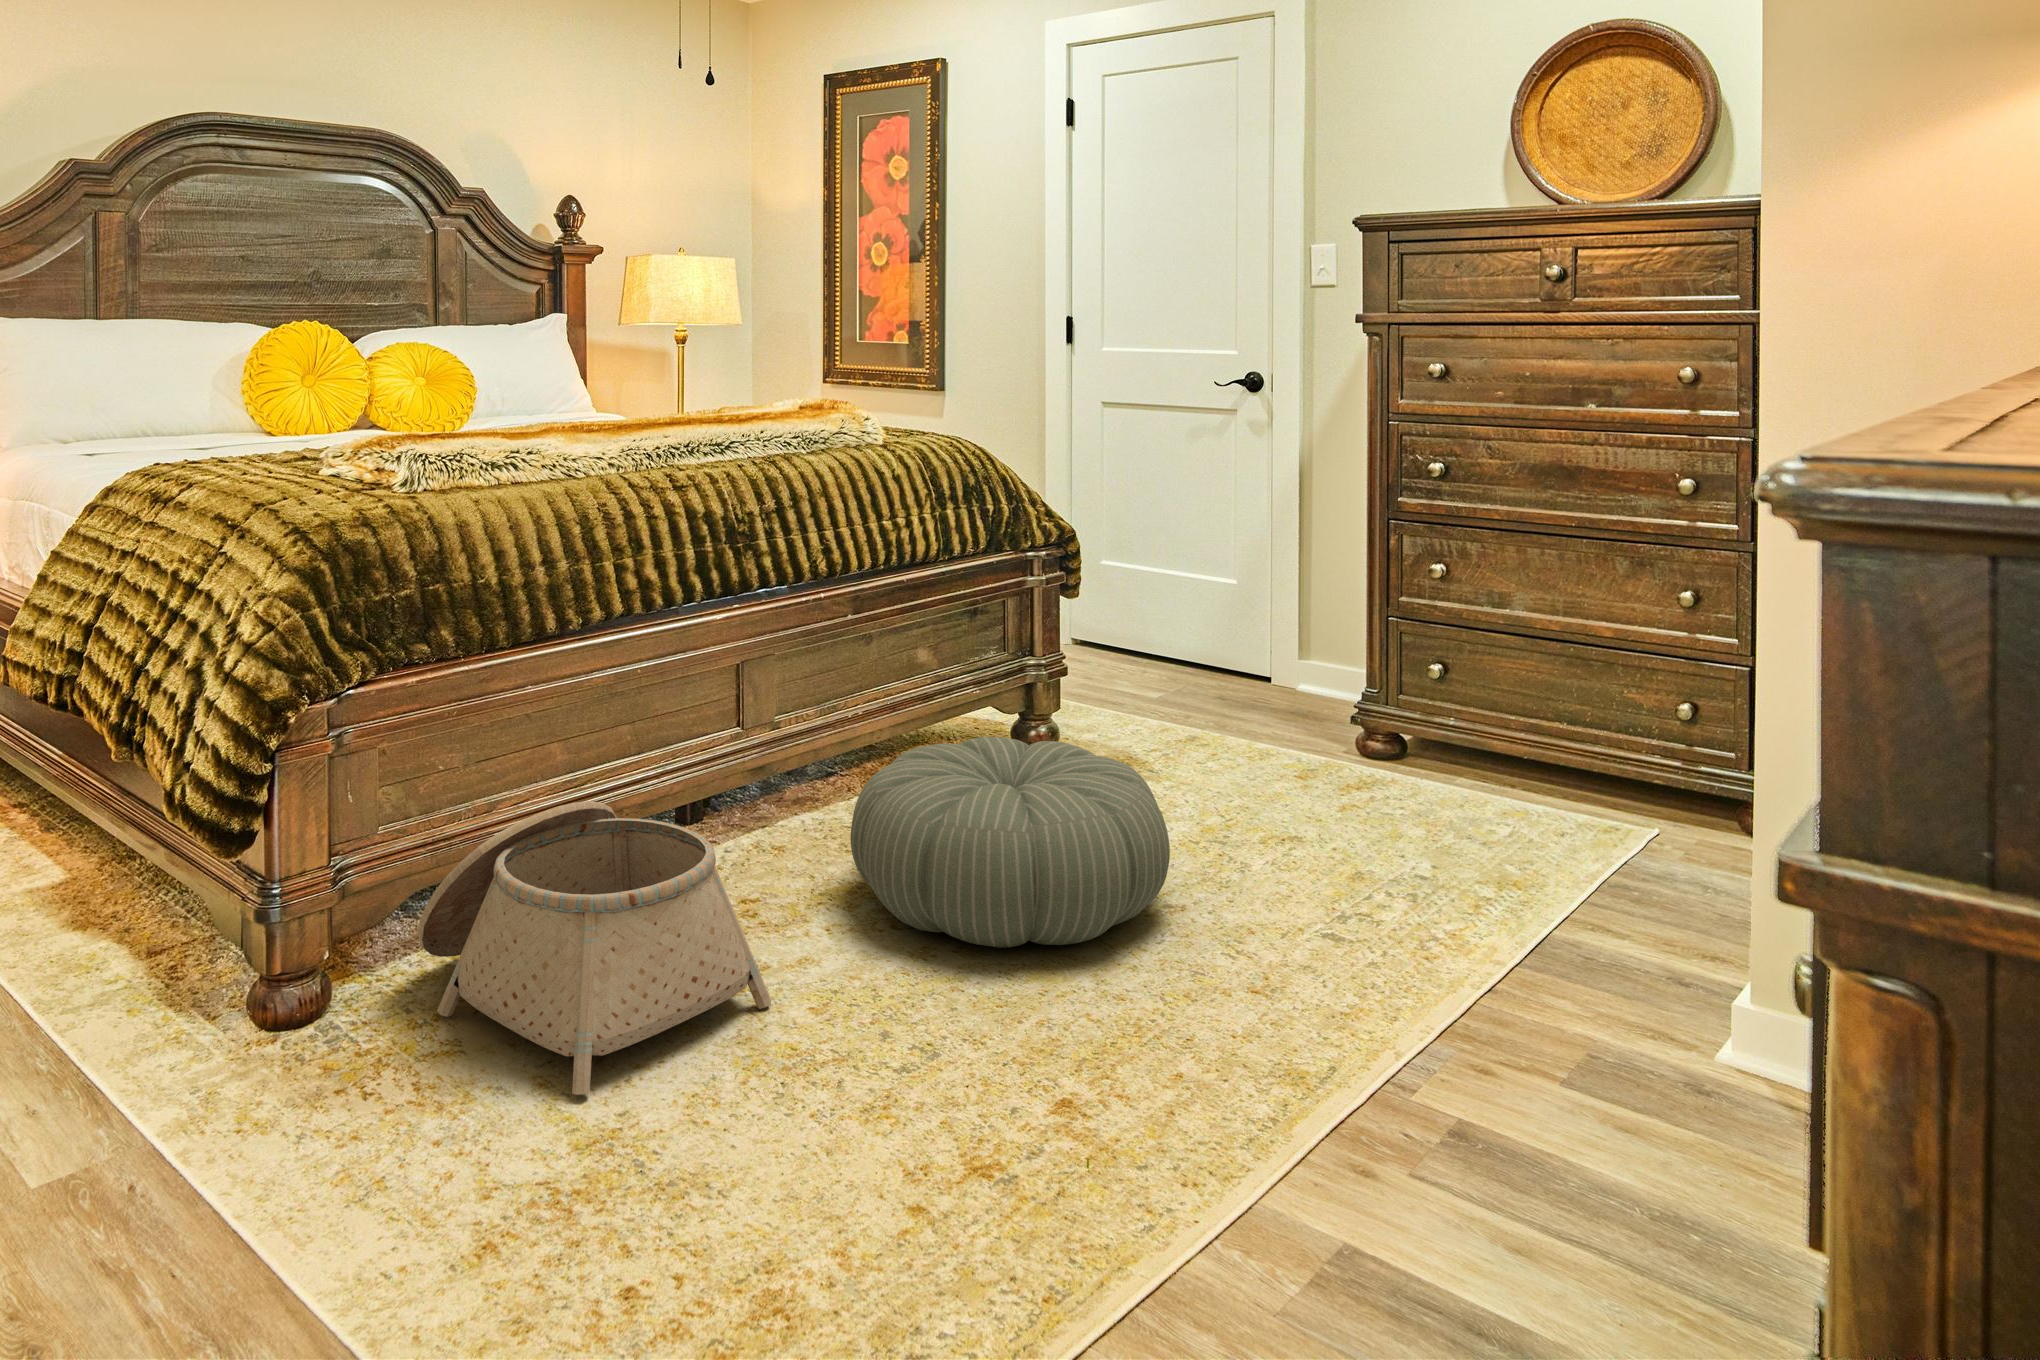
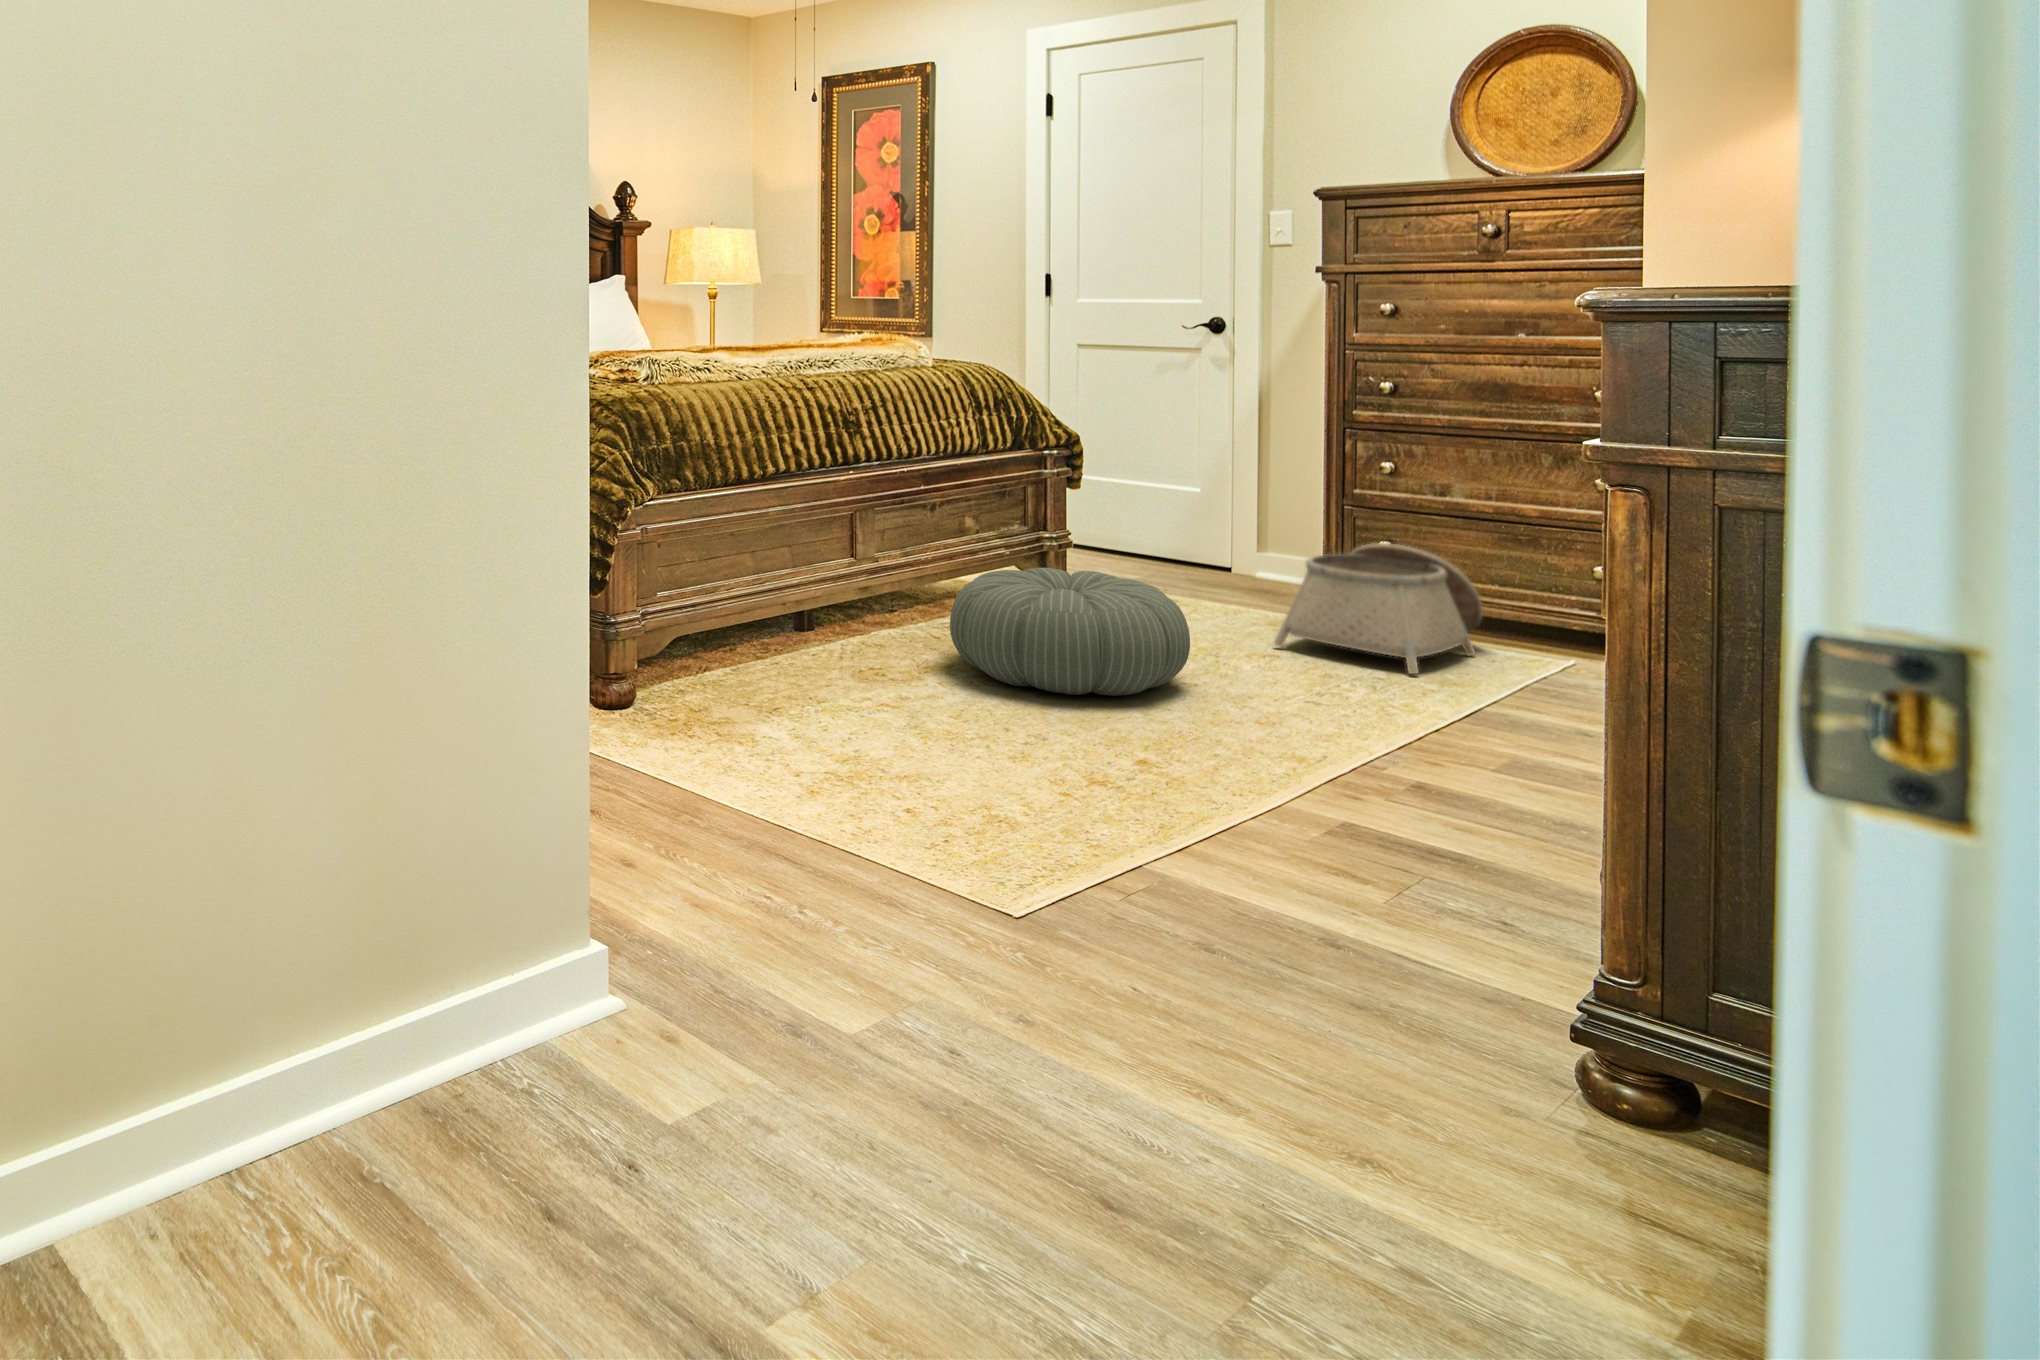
basket: present [418,801,771,1094] -> present [1274,543,1483,674]

